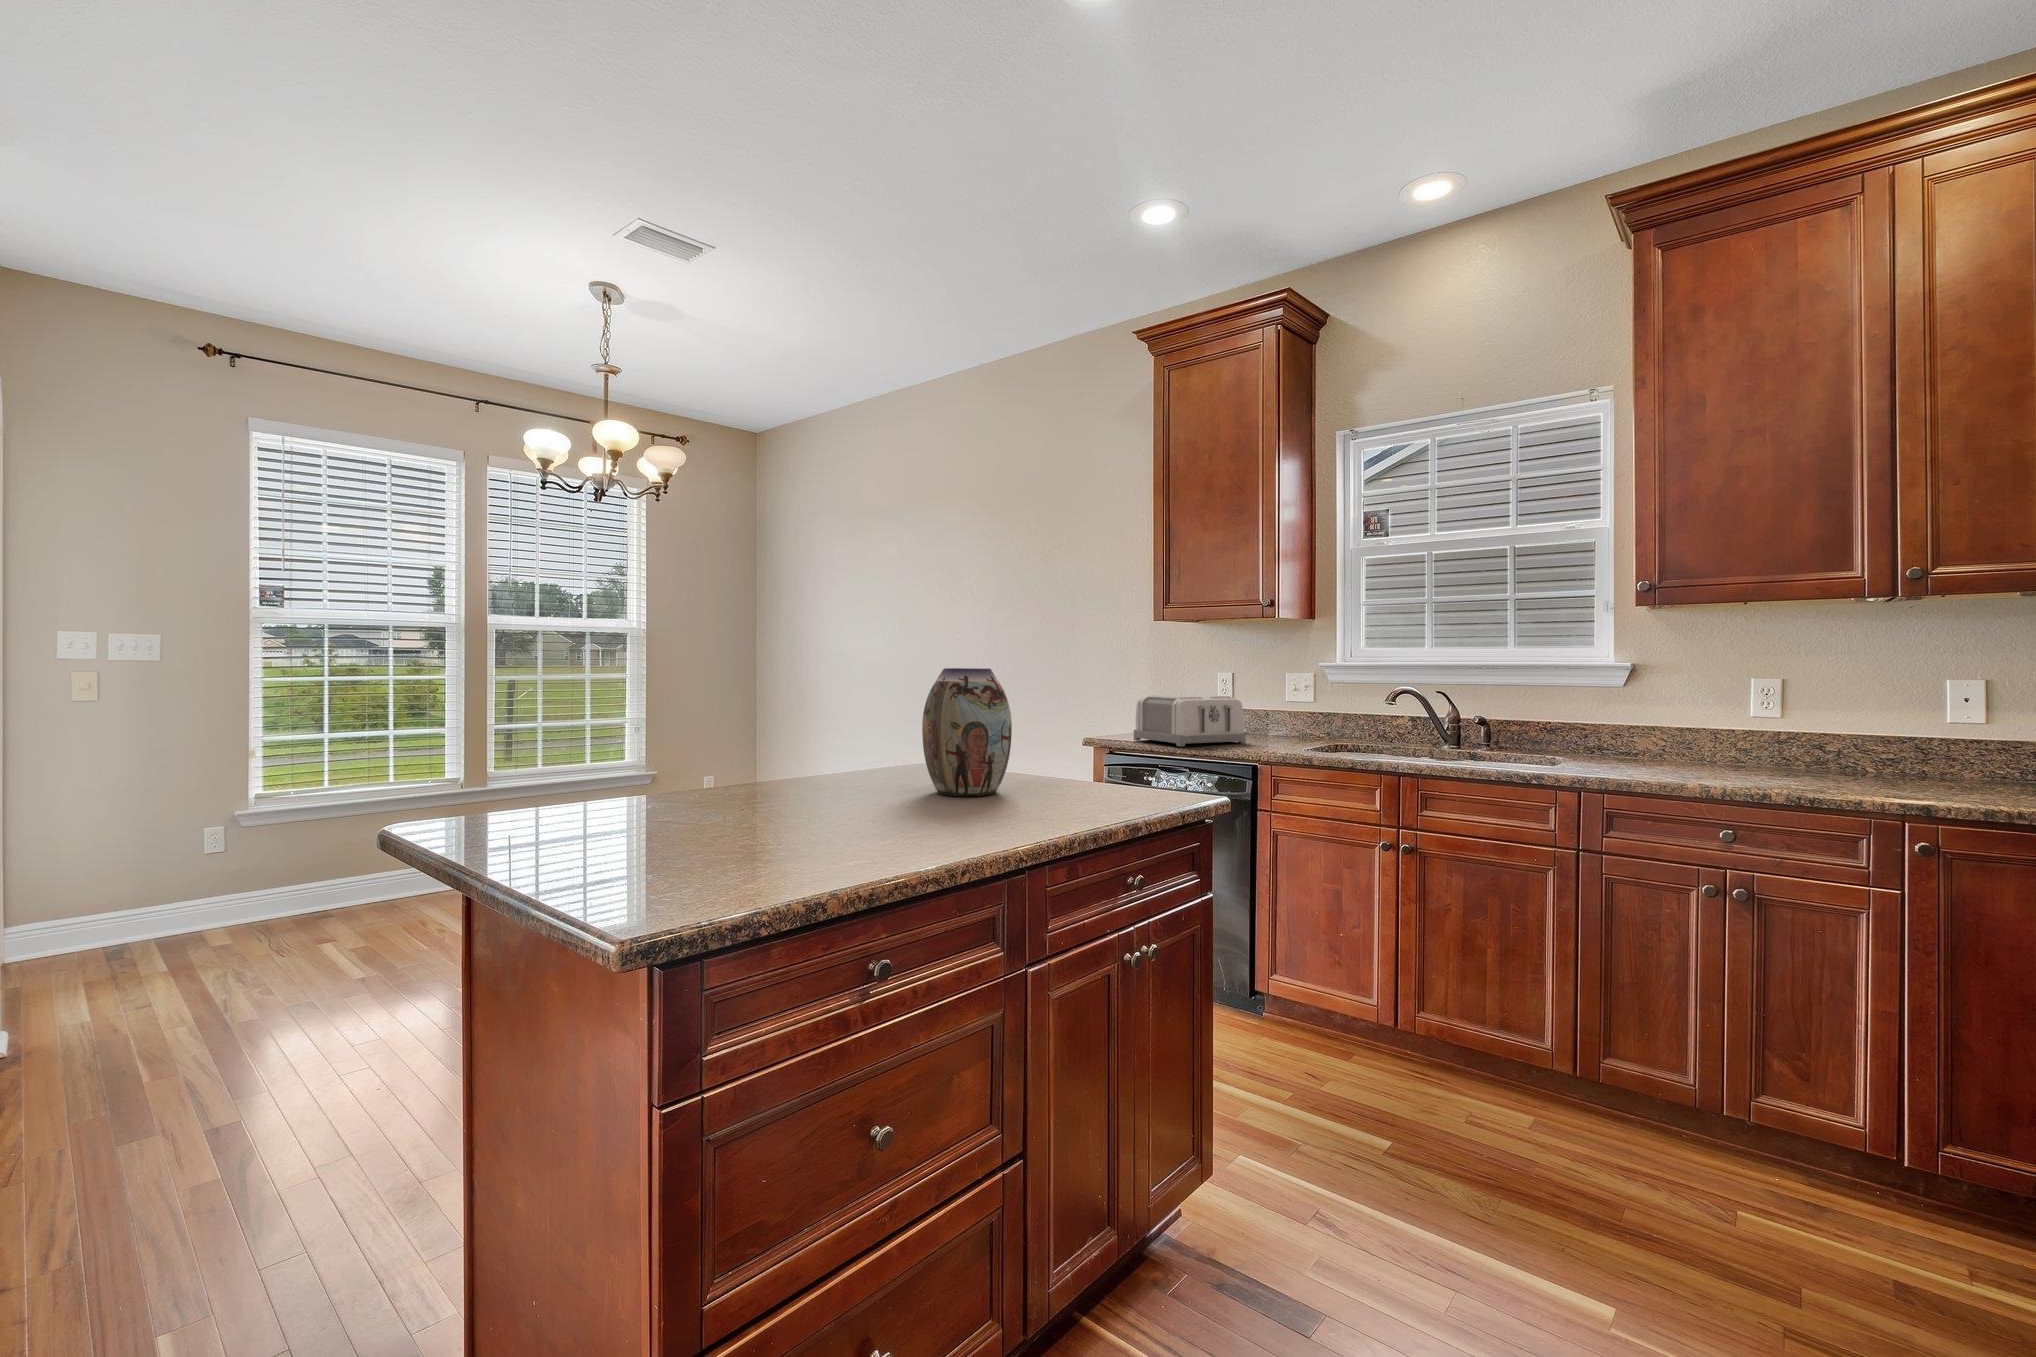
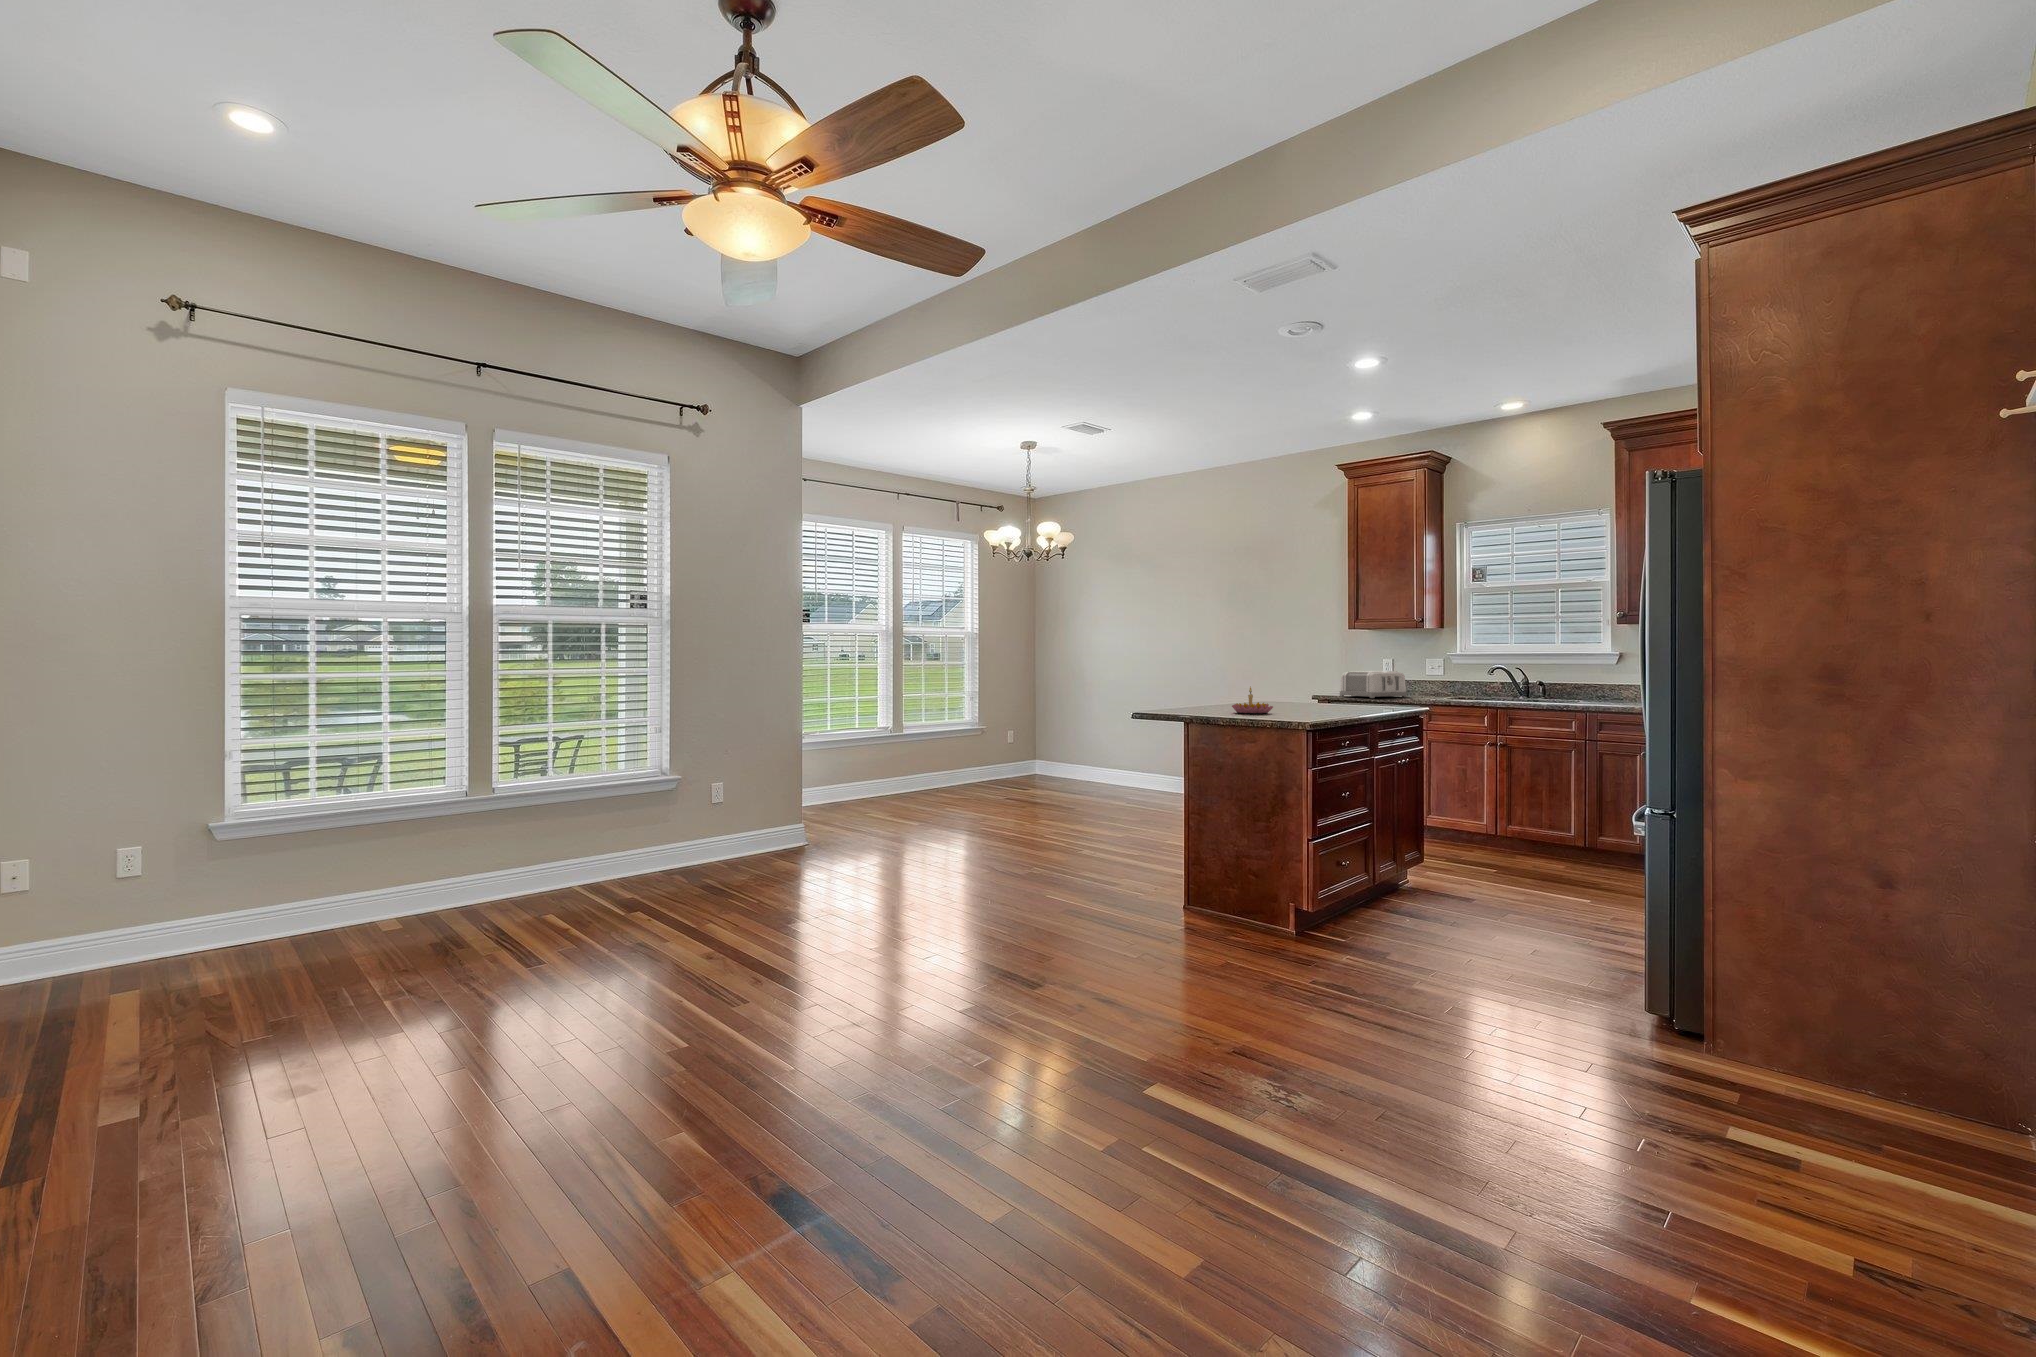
vase: present [922,668,1012,796] -> none [1297,655,1336,707]
candle holder: none [622,759,747,845] -> present [1232,687,1273,714]

